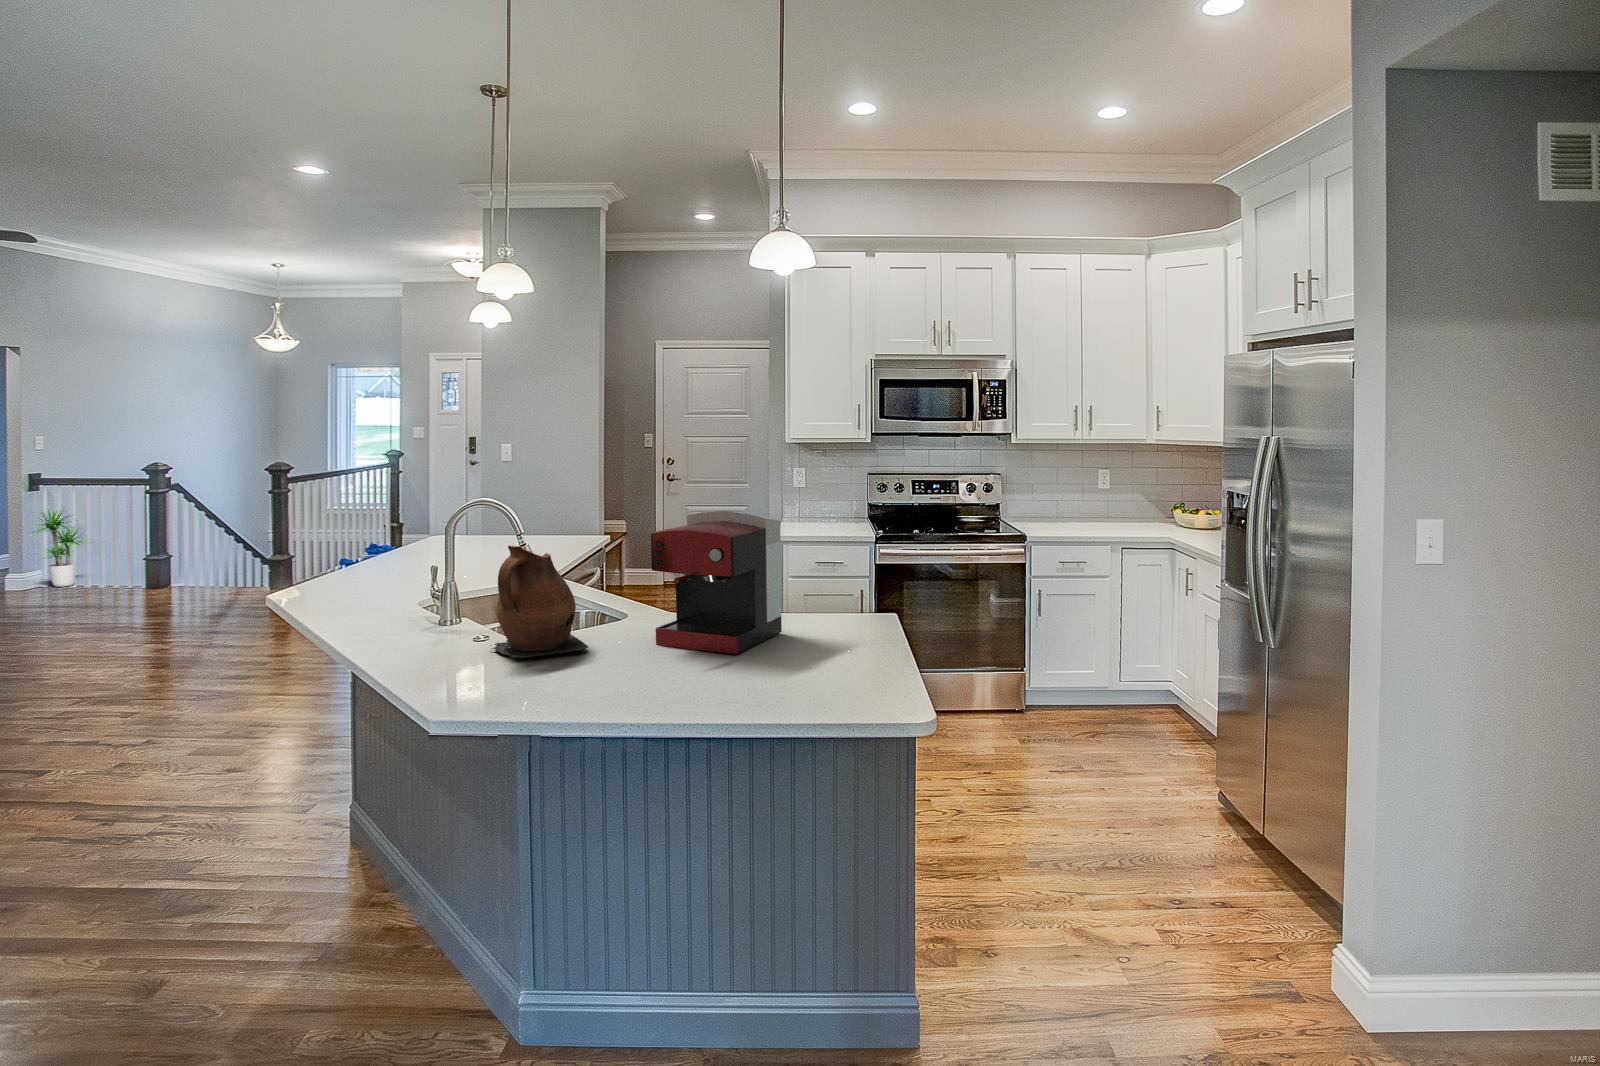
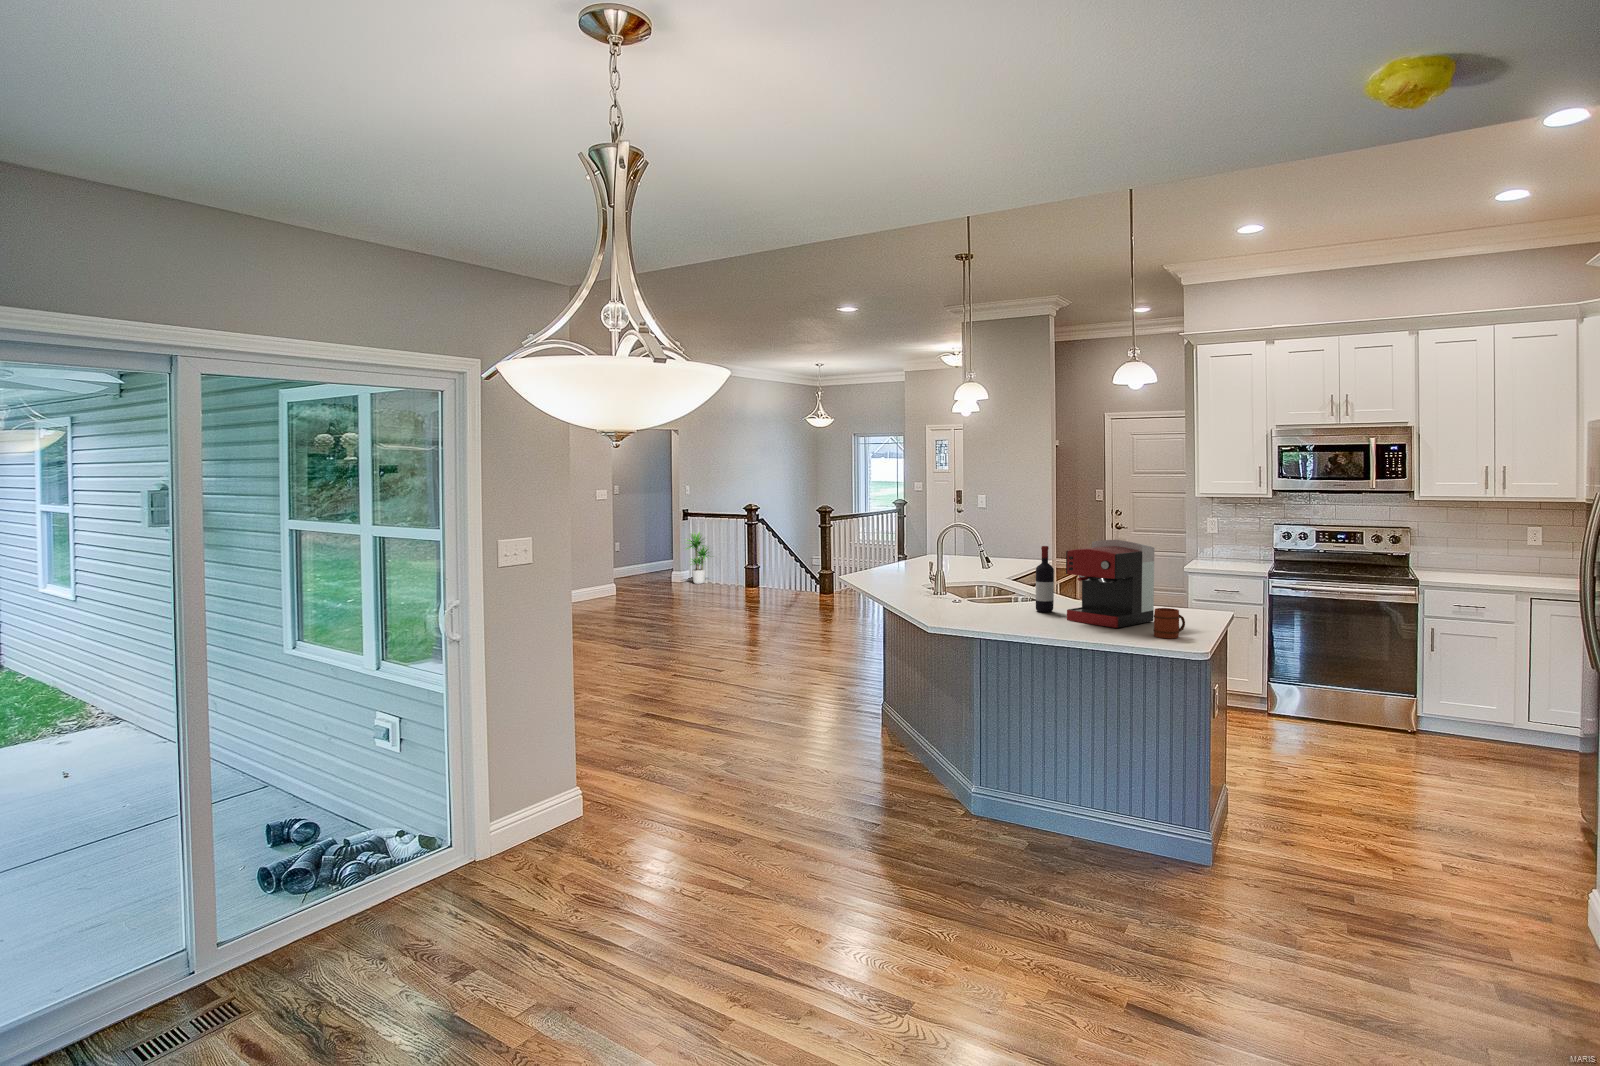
wine bottle: none [601,525,631,632] -> present [1036,546,1054,612]
ceramic pitcher: present [490,545,588,658] -> none [968,554,1025,619]
mug: none [794,617,837,667] -> present [1154,608,1185,638]

